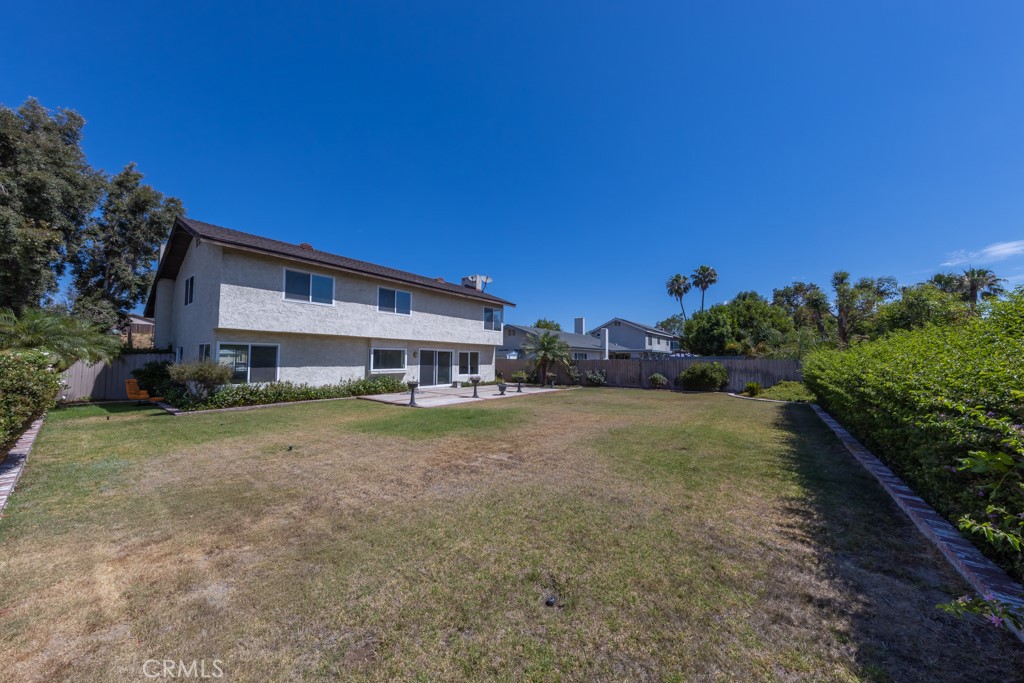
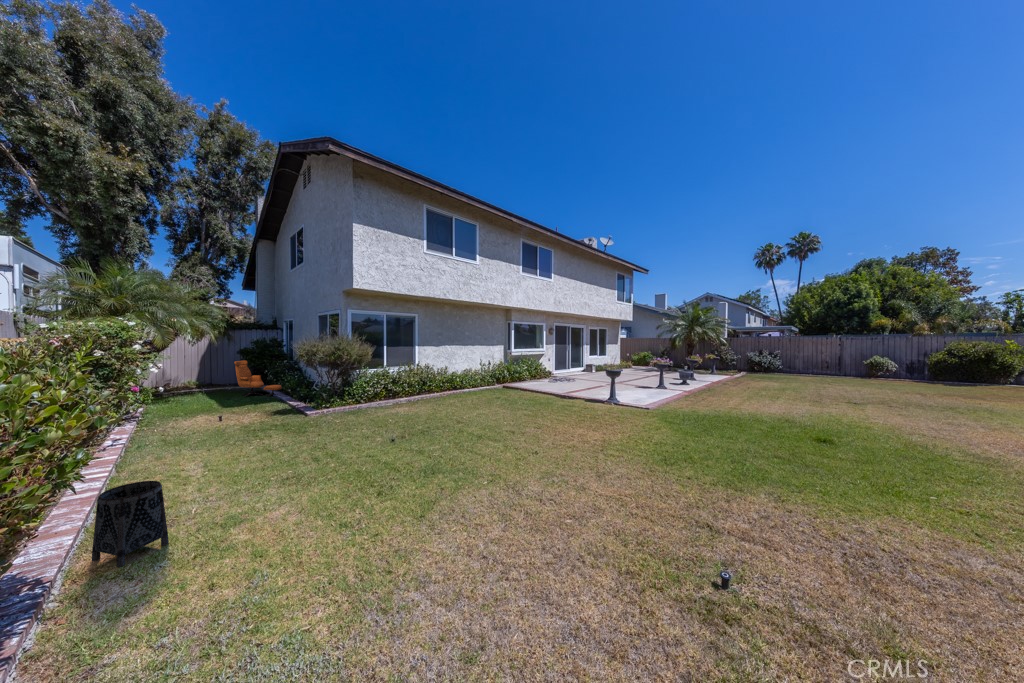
basket: none [41,422,76,452] -> present [92,481,169,567]

